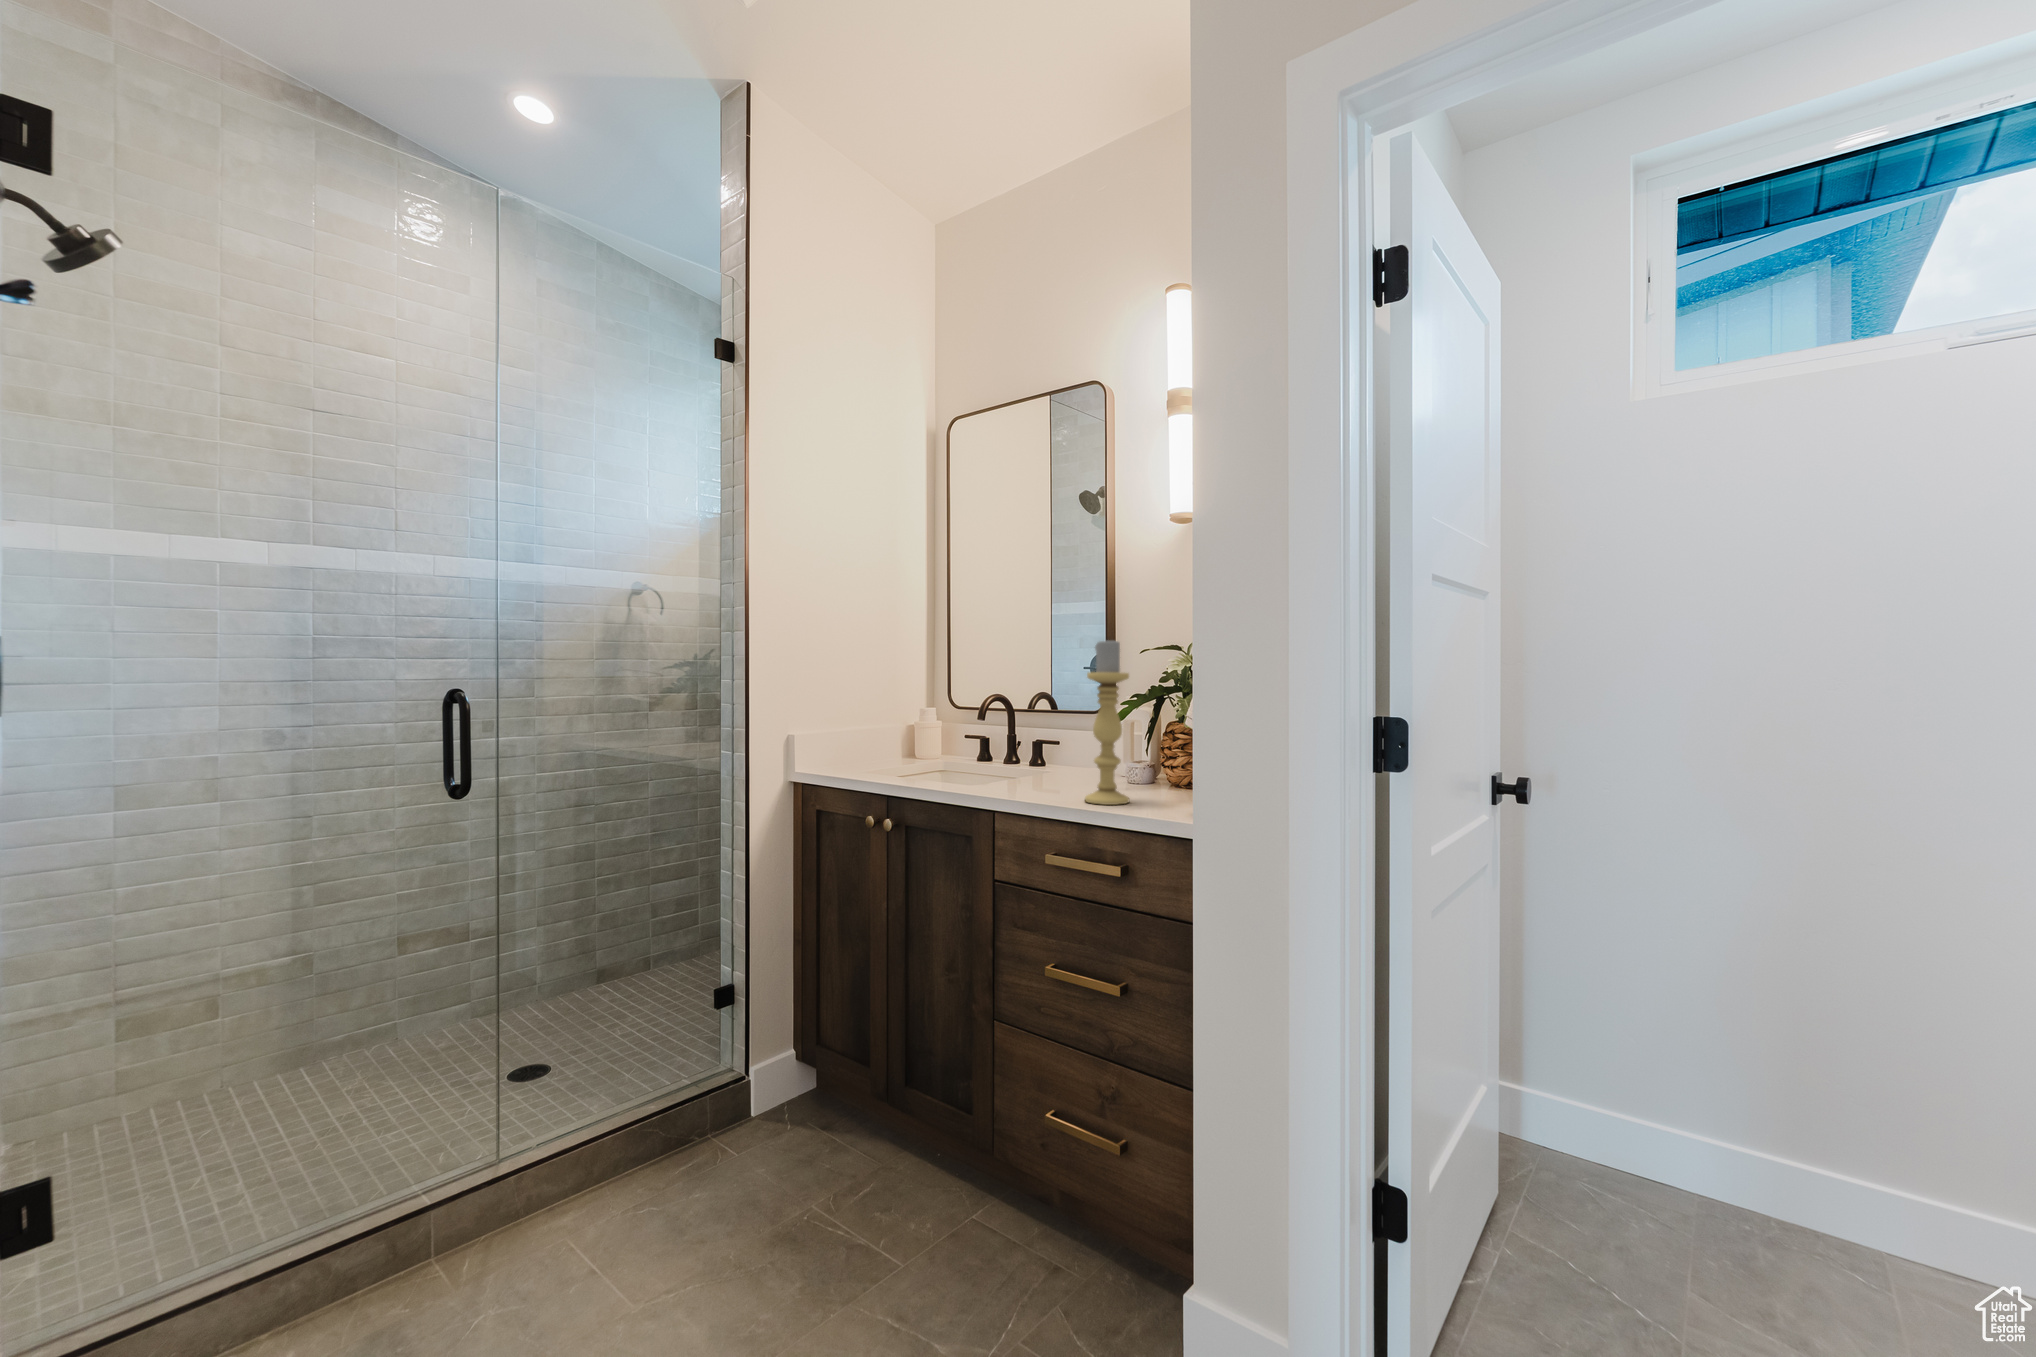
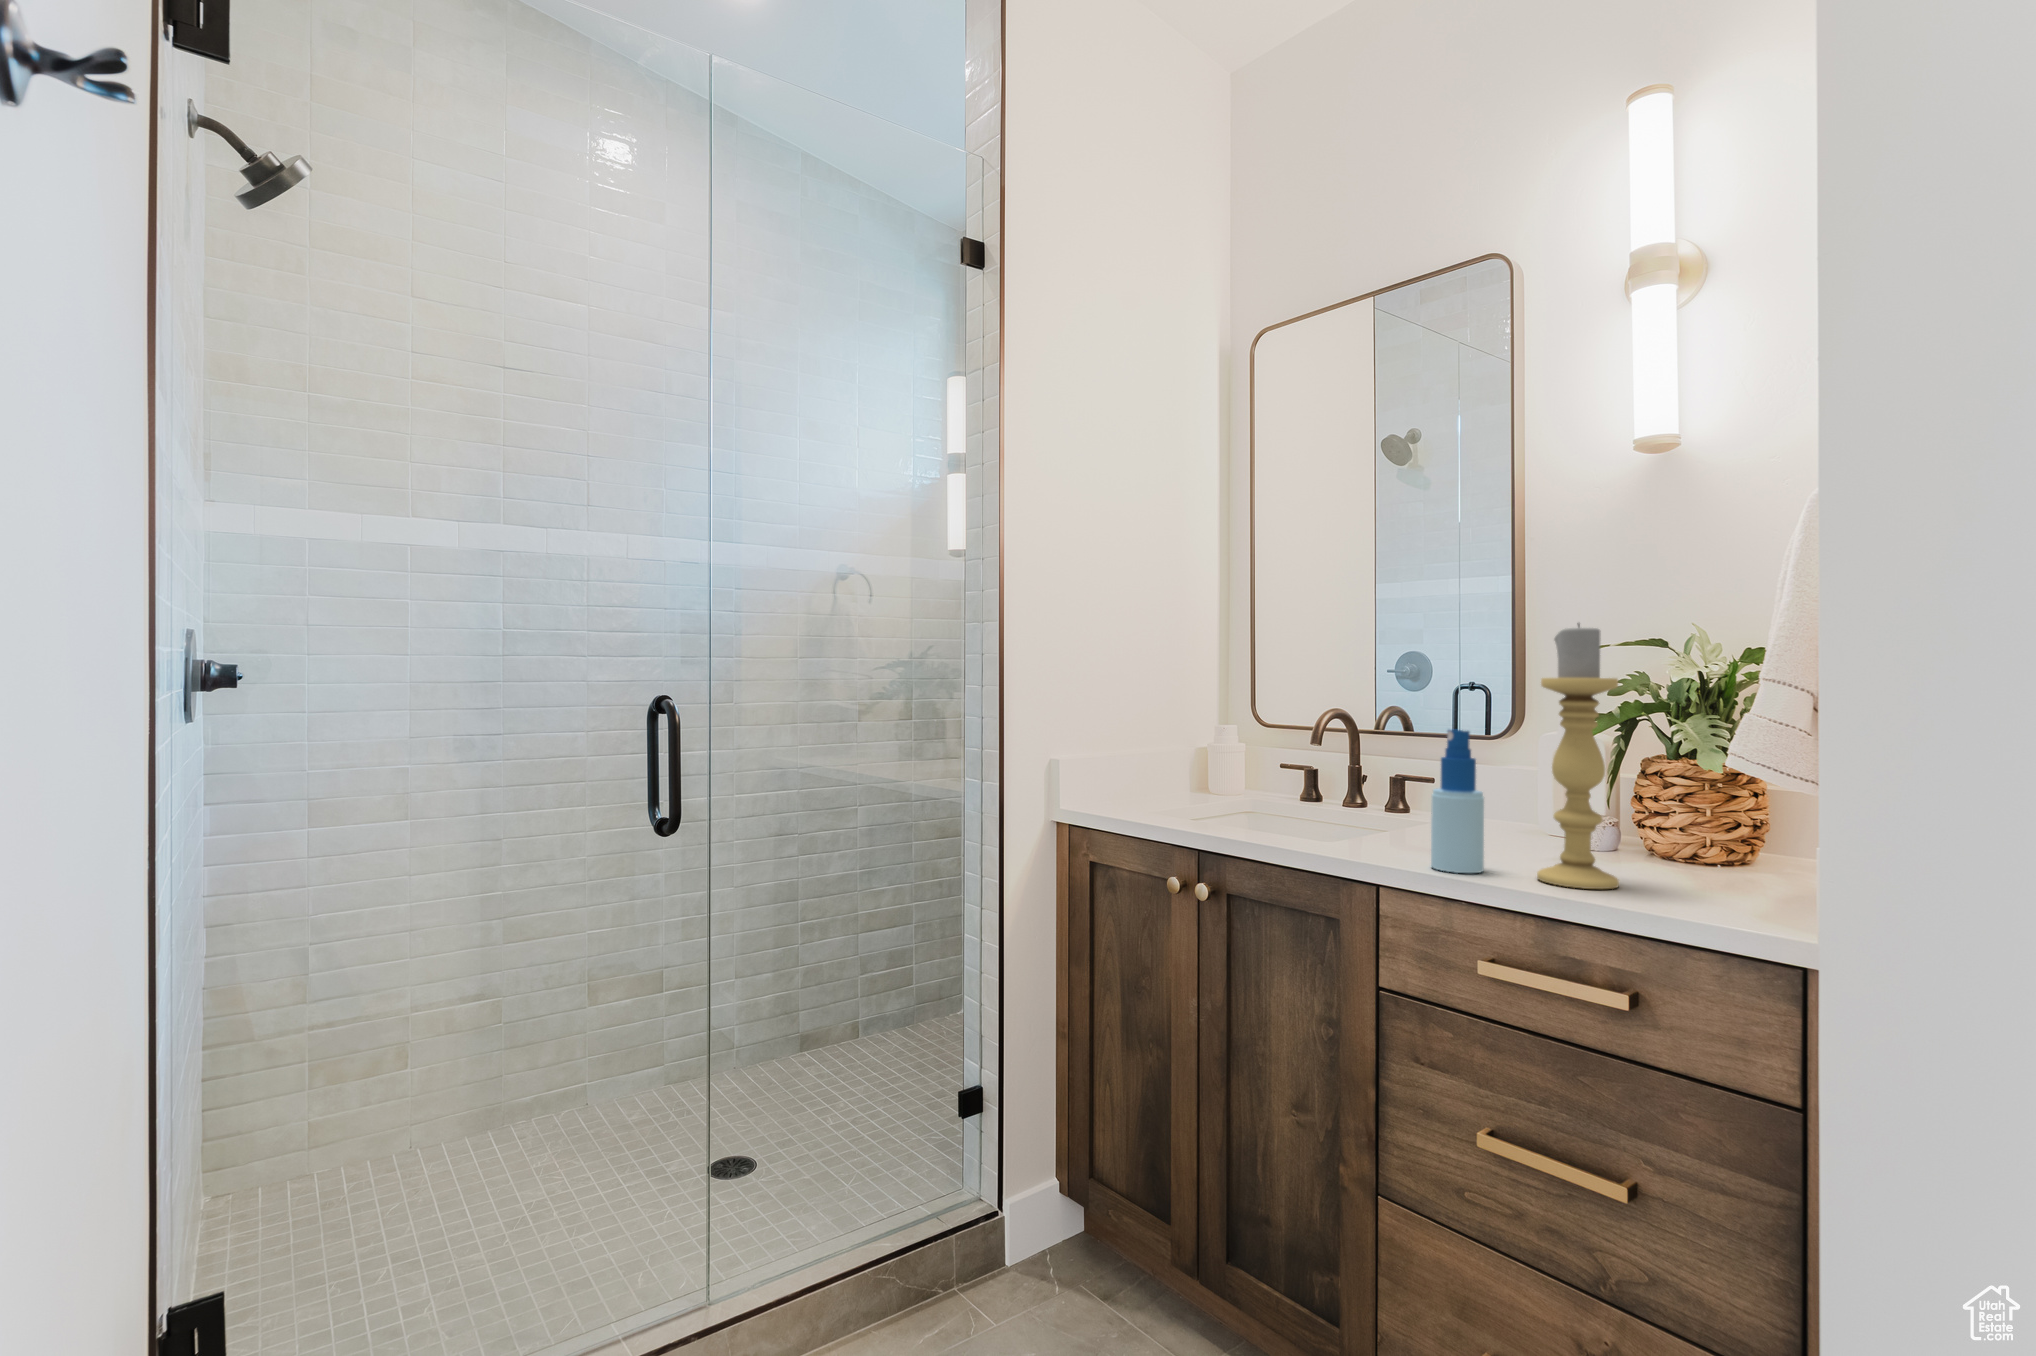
spray bottle: none [1025,706,1057,800] -> present [1431,730,1484,873]

